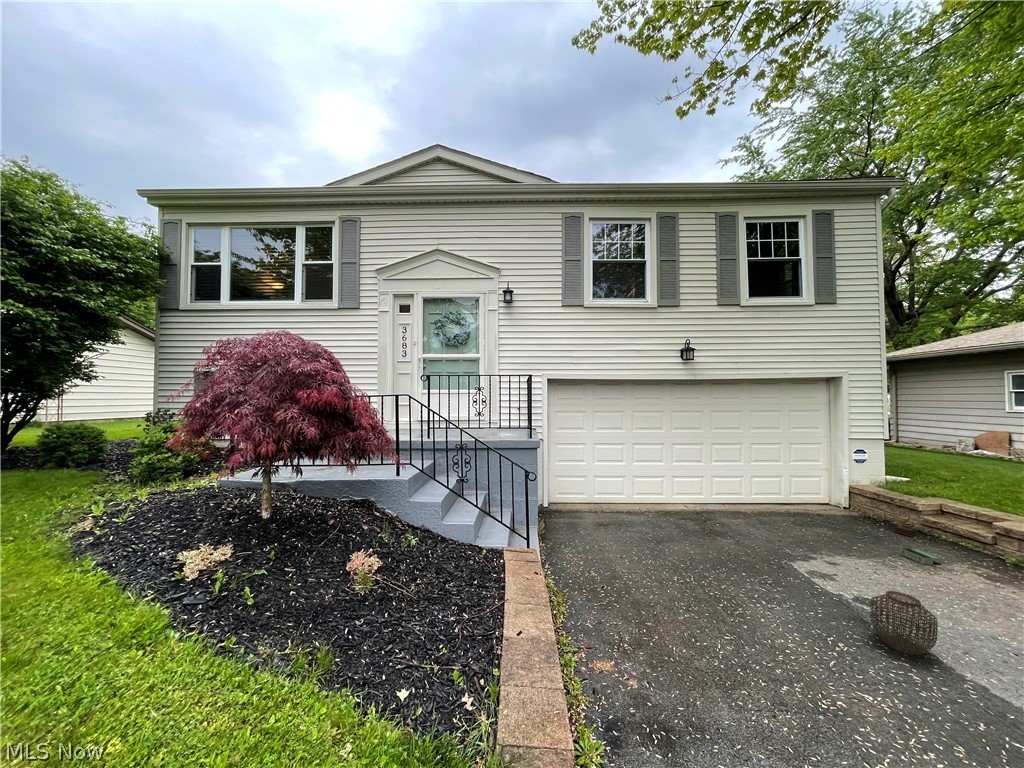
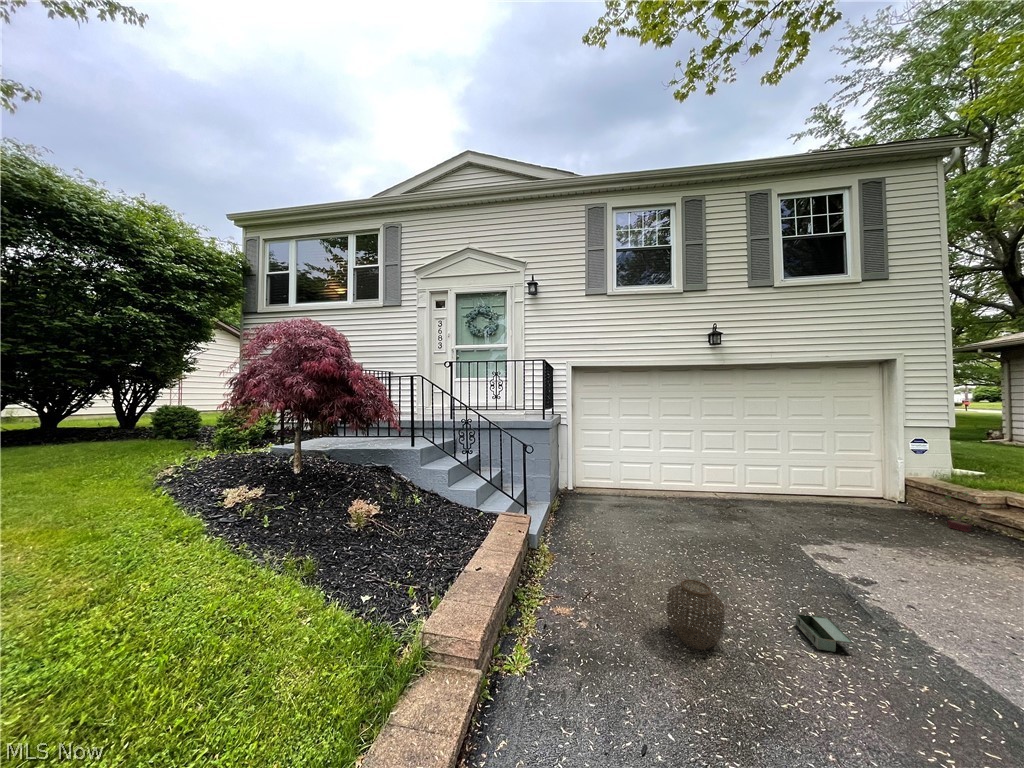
toolbox: present [900,548,942,565] -> present [796,614,853,652]
woven basket: present [870,591,938,655] -> present [667,579,725,649]

